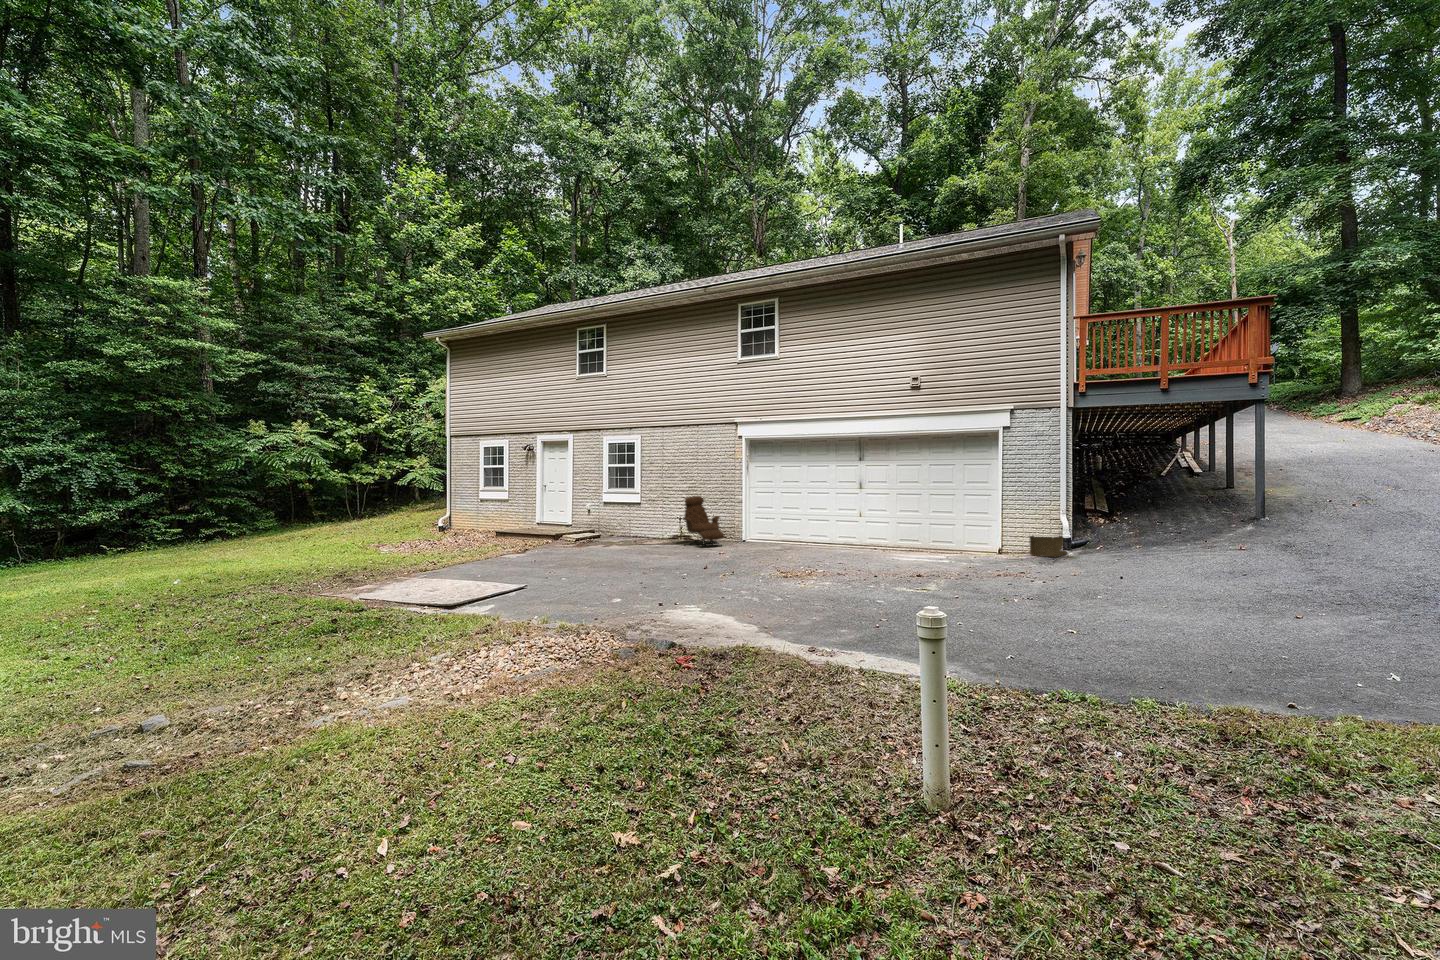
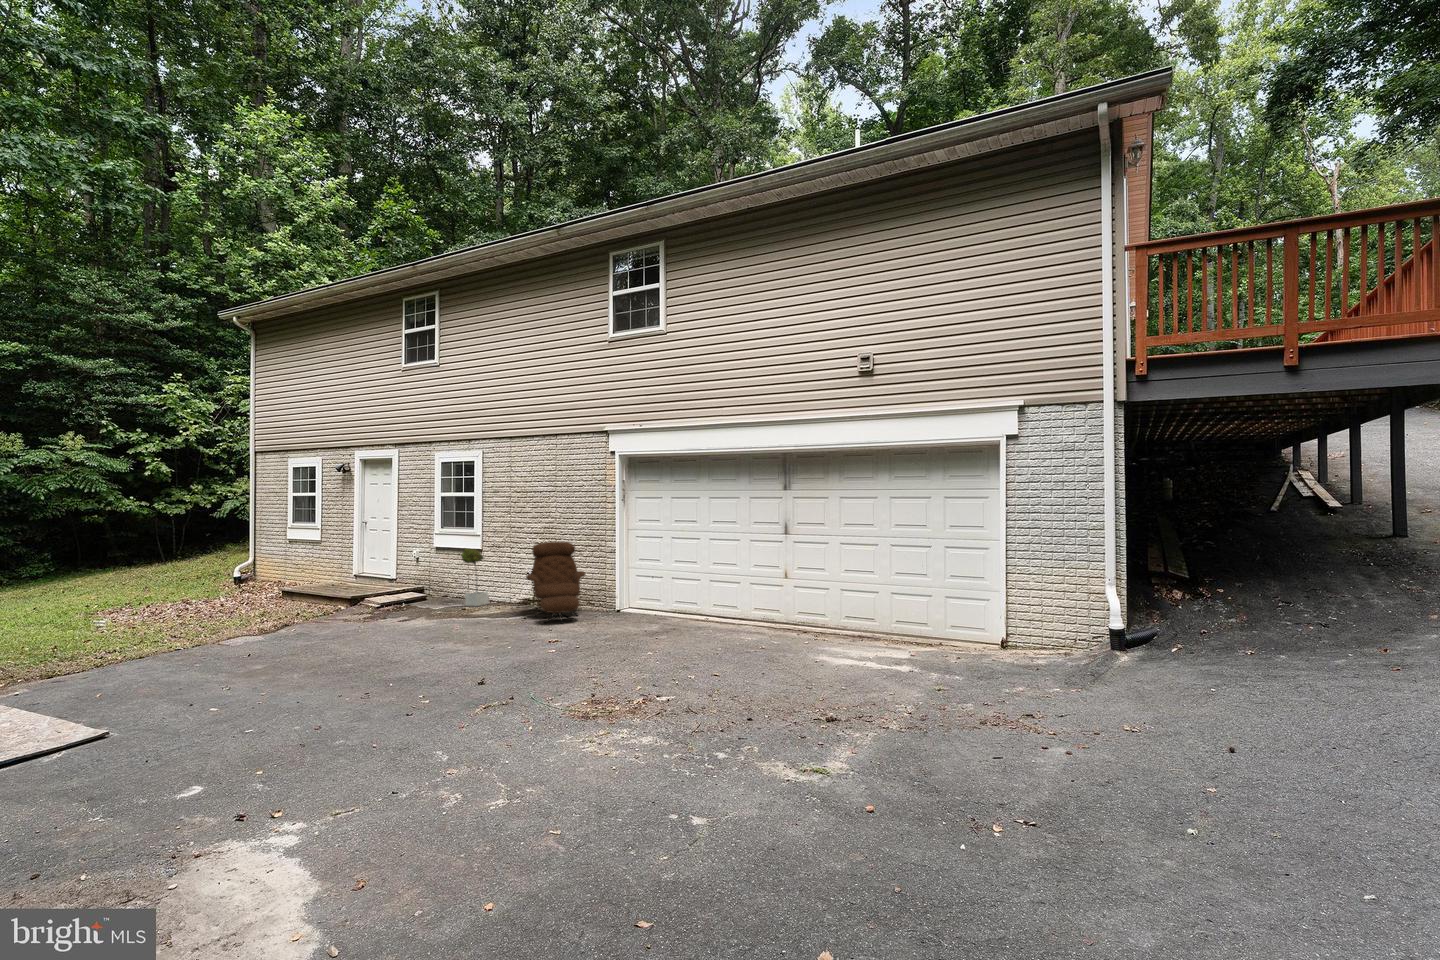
potted tree: none [629,501,647,540] -> present [461,549,489,606]
storage bin: present [1029,536,1067,558] -> none [1047,619,1117,666]

